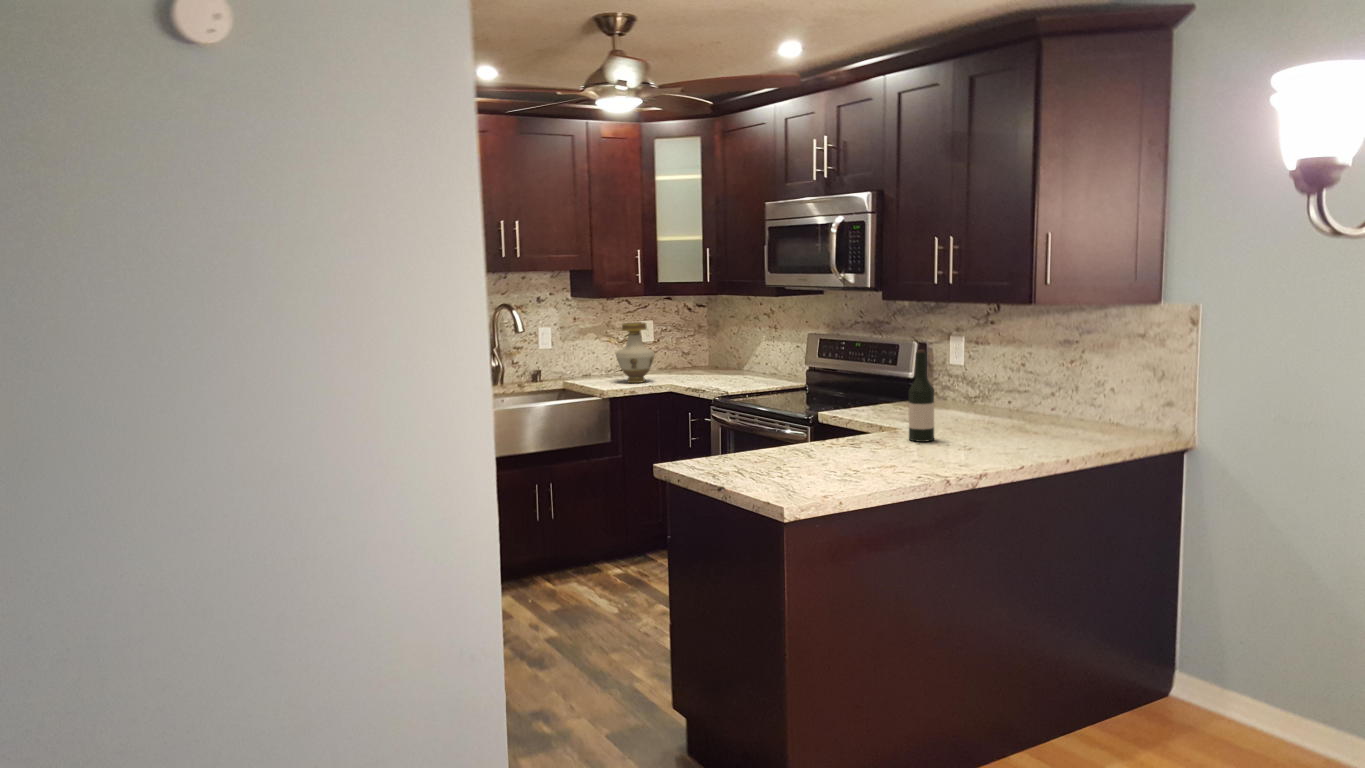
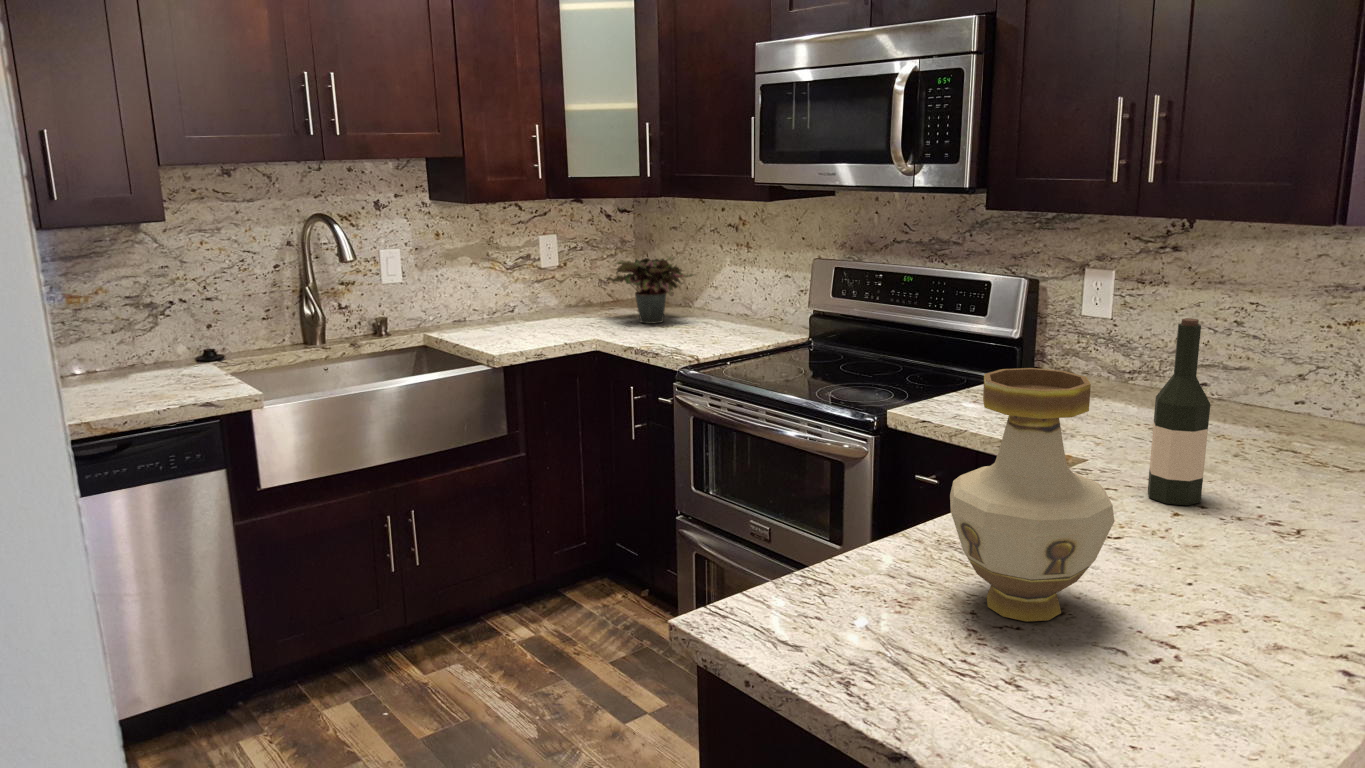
vase: present [616,323,655,383] -> present [950,368,1114,622]
potted plant: none [682,334,741,378] -> present [605,257,695,323]

